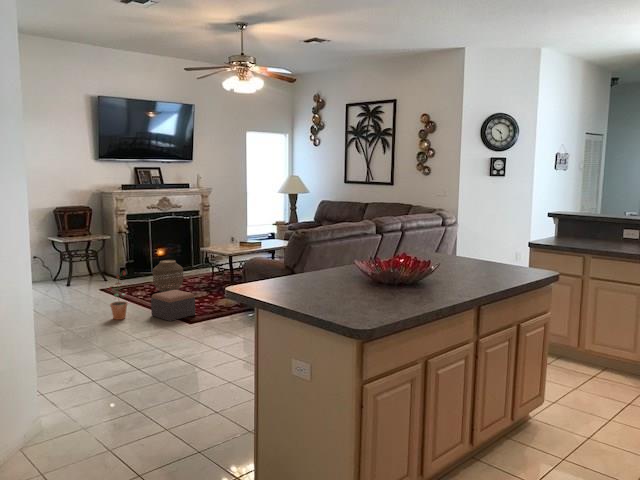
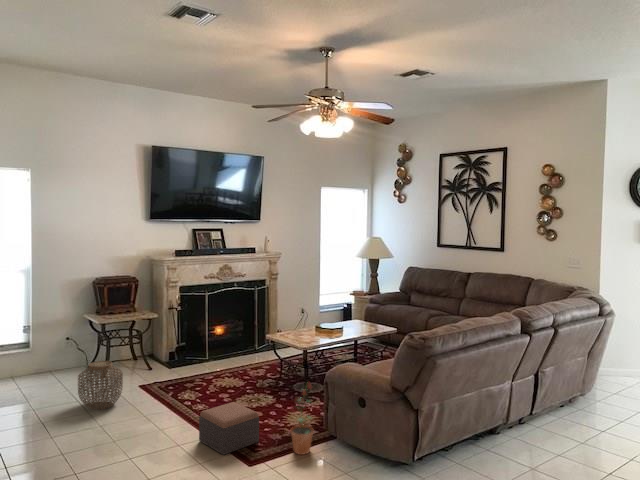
woven basket: present [153,260,183,292] -> present [78,361,123,410]
potted plant: present [108,271,128,320] -> present [291,382,313,455]

